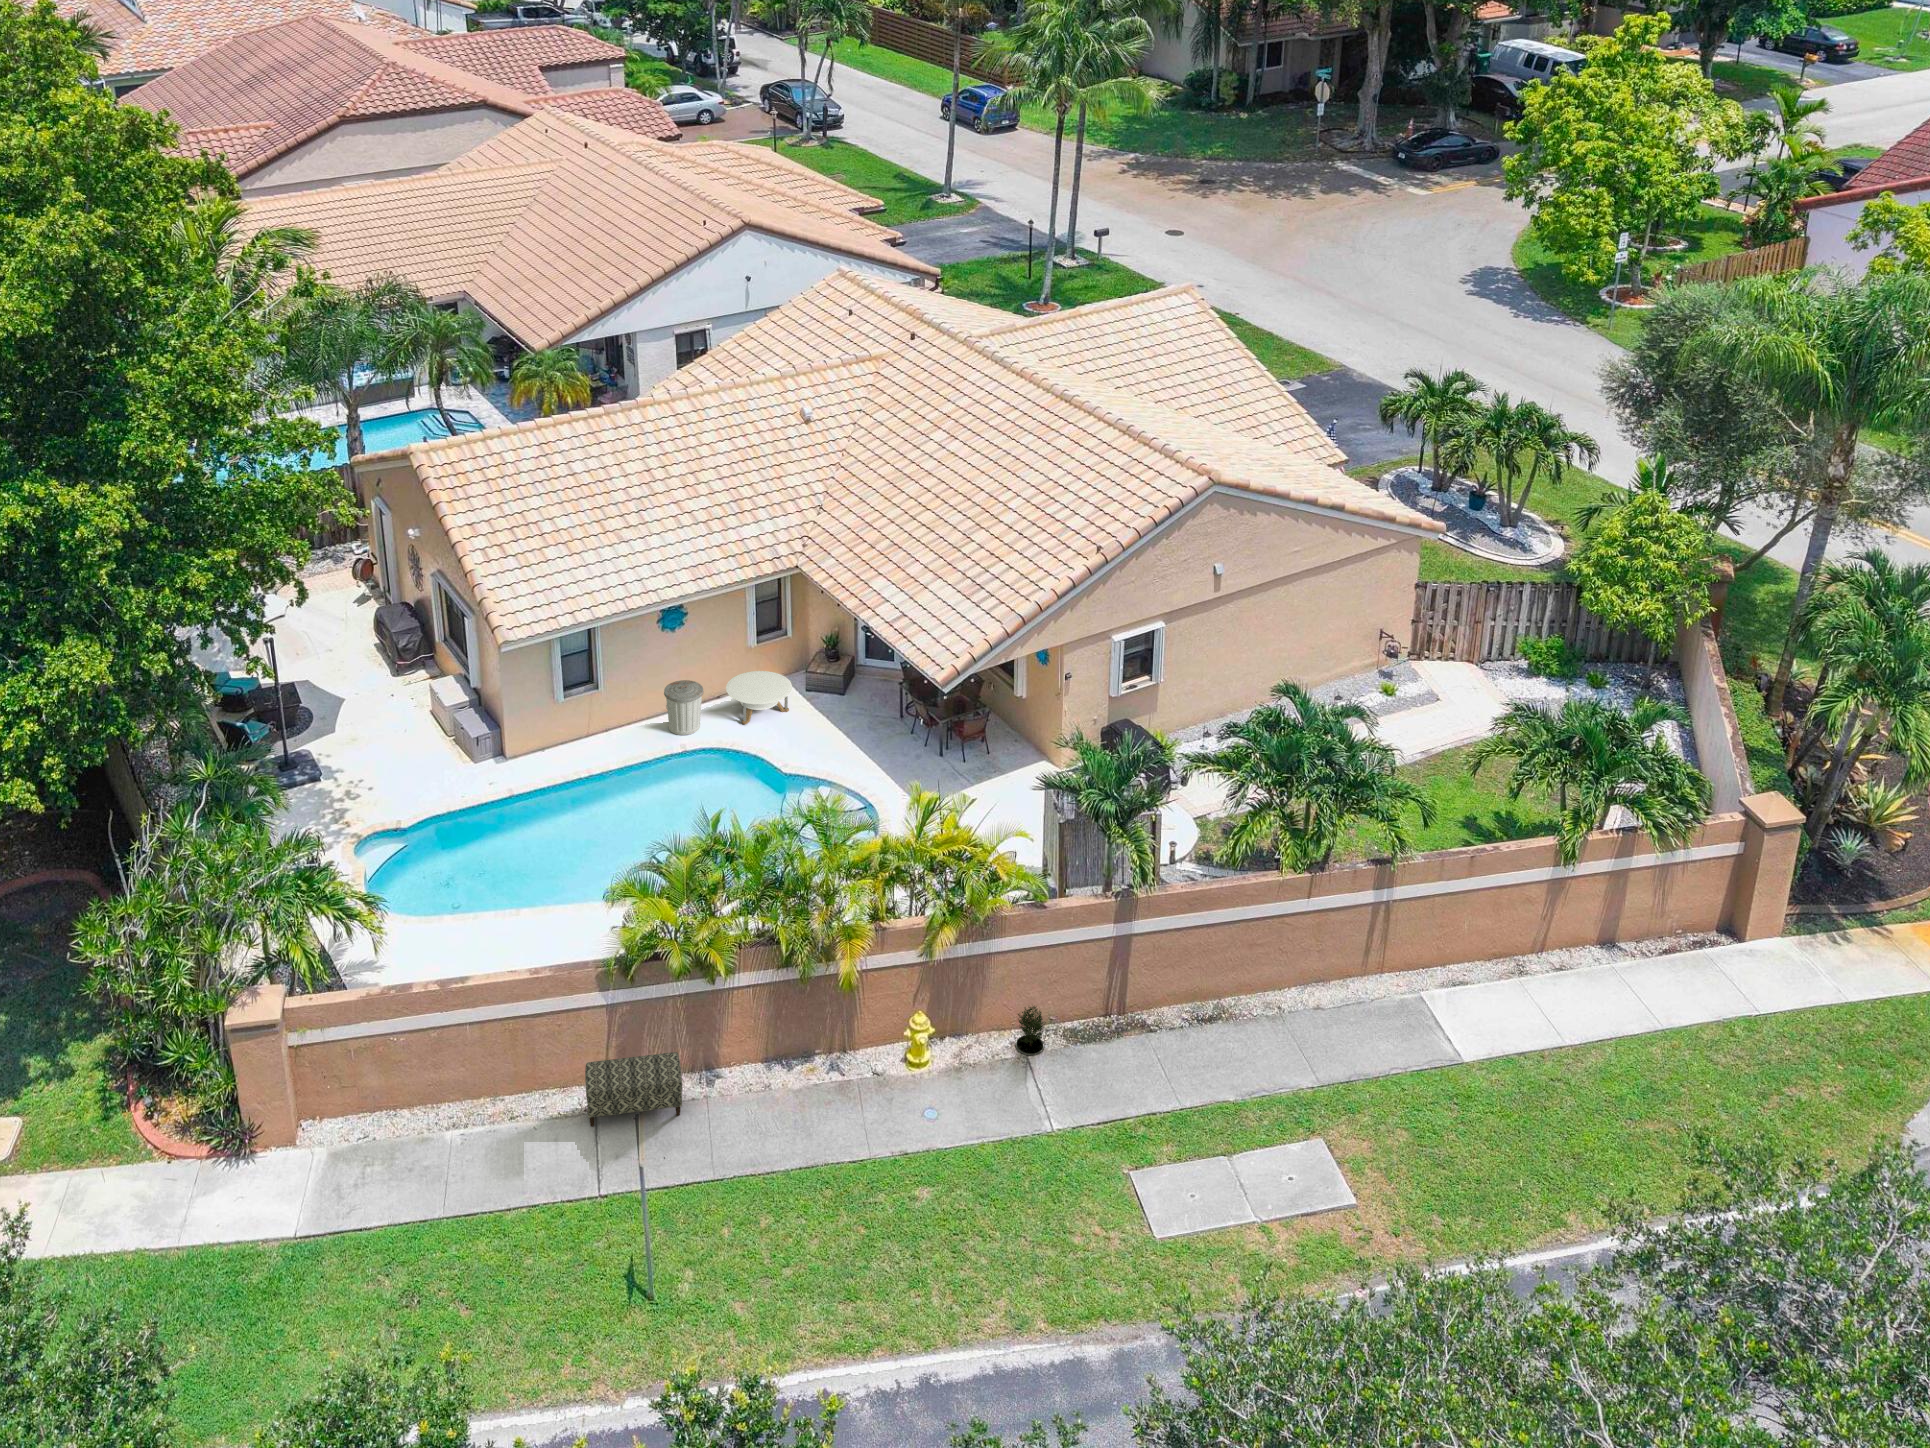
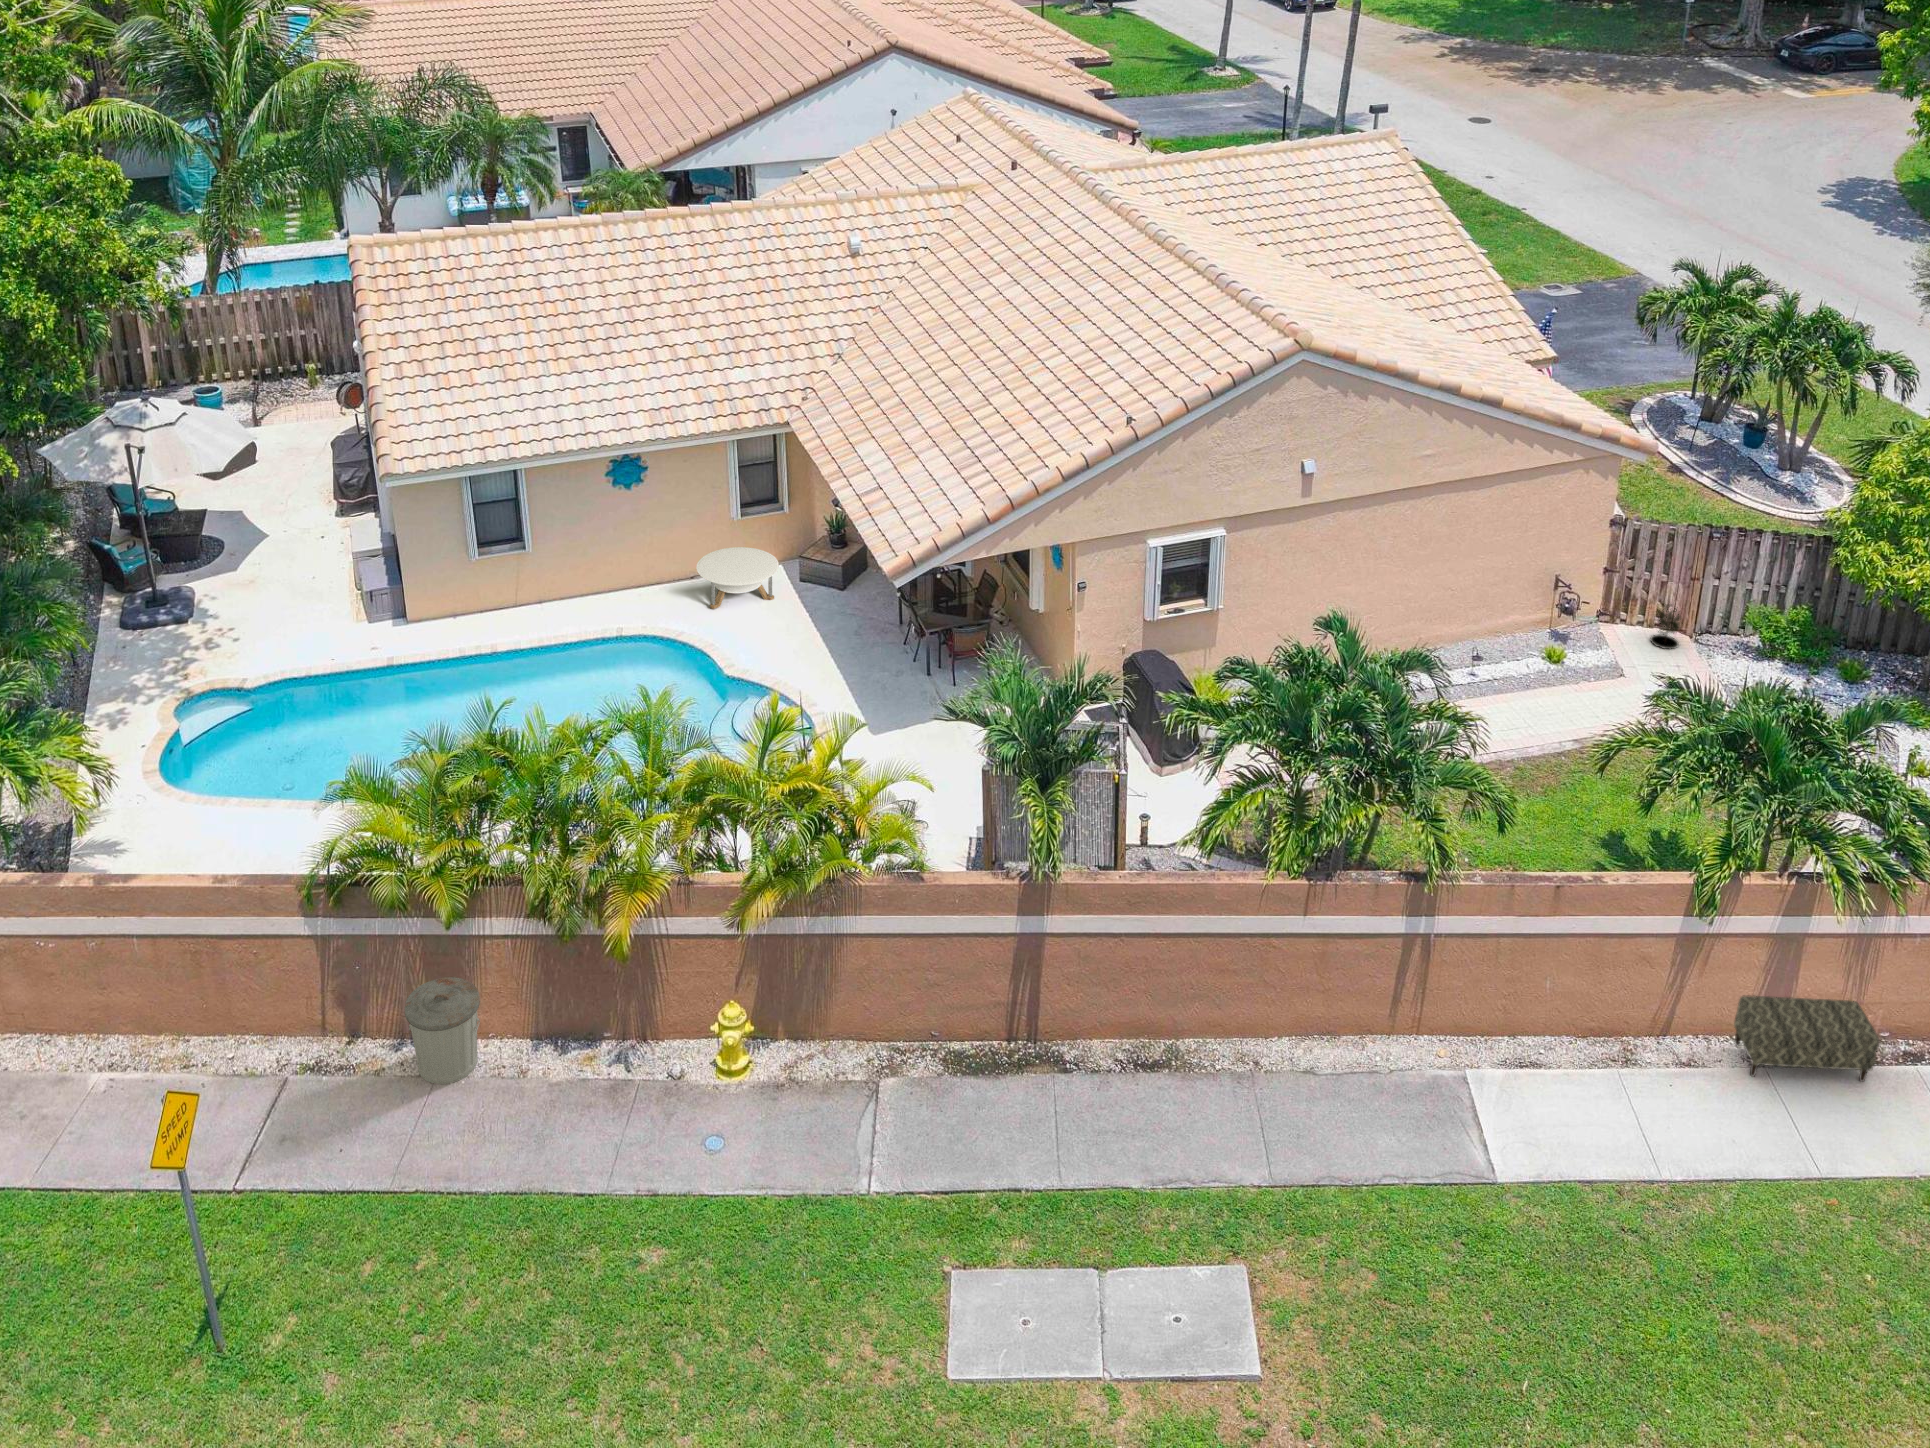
trash can: present [664,680,704,735] -> present [405,977,480,1084]
potted tree: present [1015,1006,1046,1056] -> present [1650,604,1683,649]
bench: present [585,1052,682,1127] -> present [1734,995,1880,1082]

